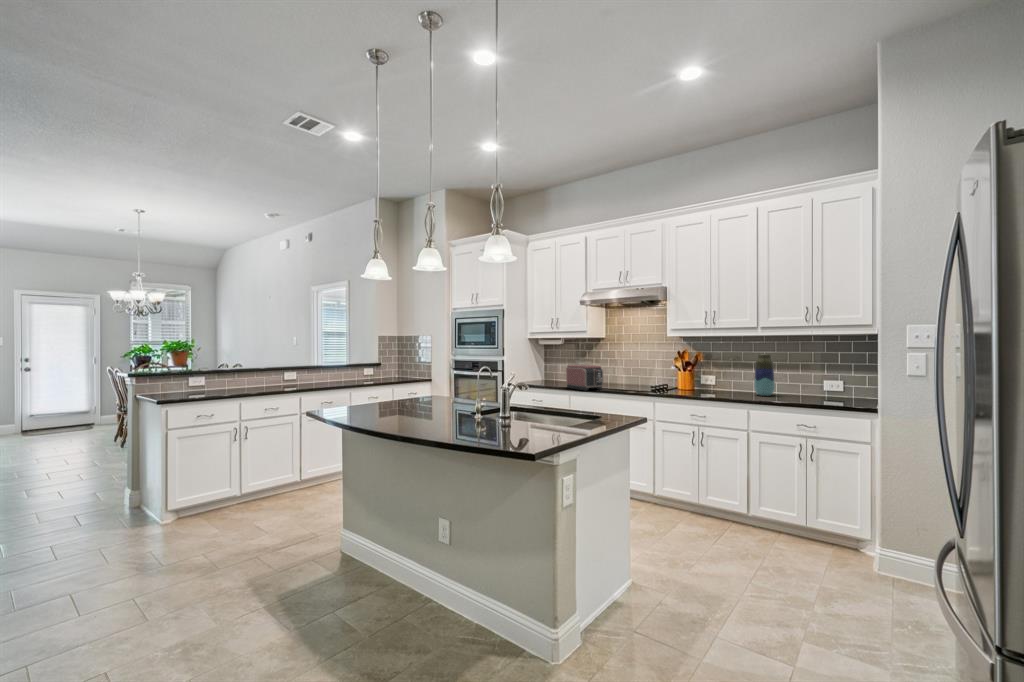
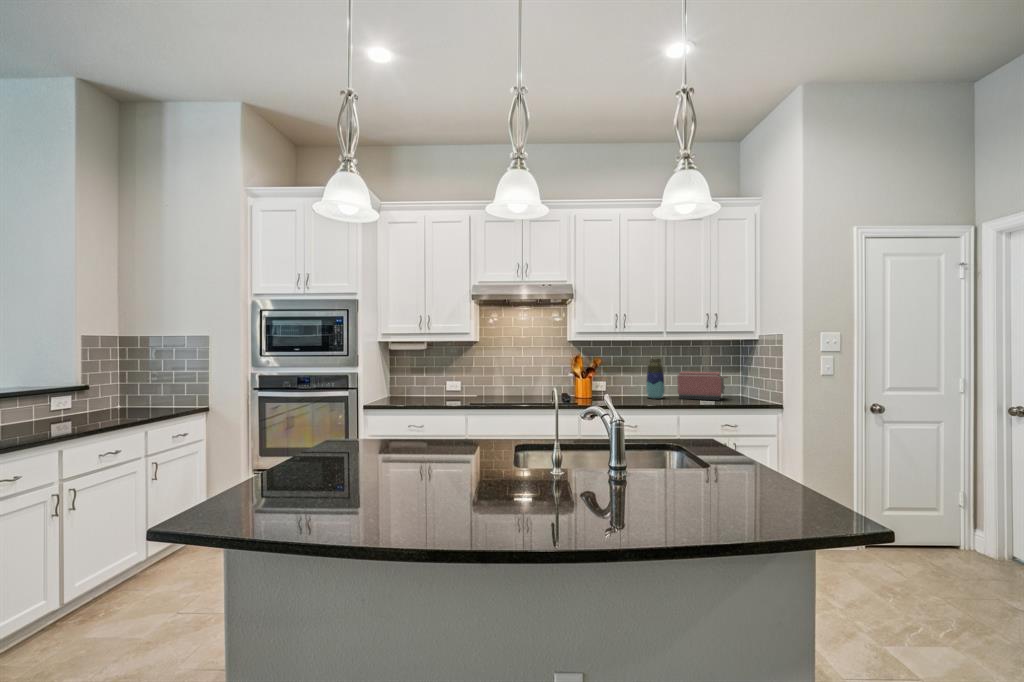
toaster: present [566,365,603,391] -> present [677,371,727,400]

